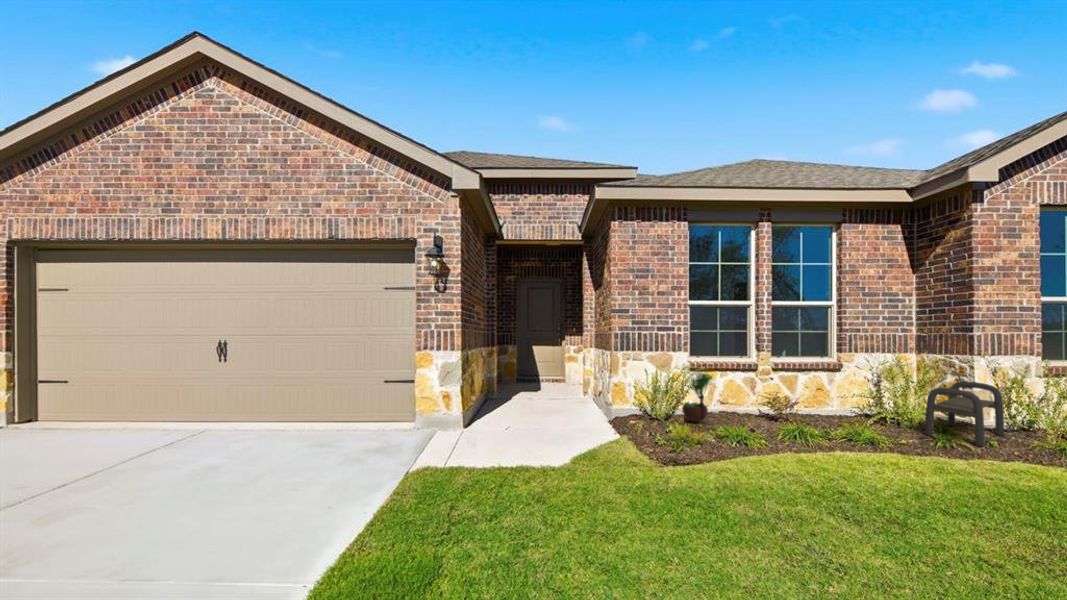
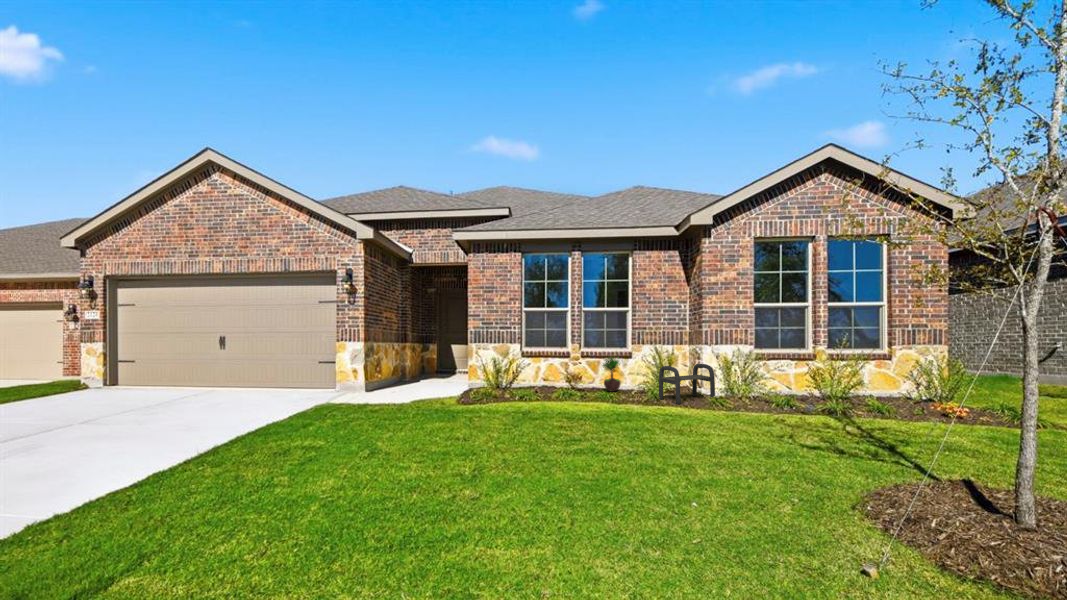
potted tree: present [682,371,712,422] -> present [603,357,621,392]

